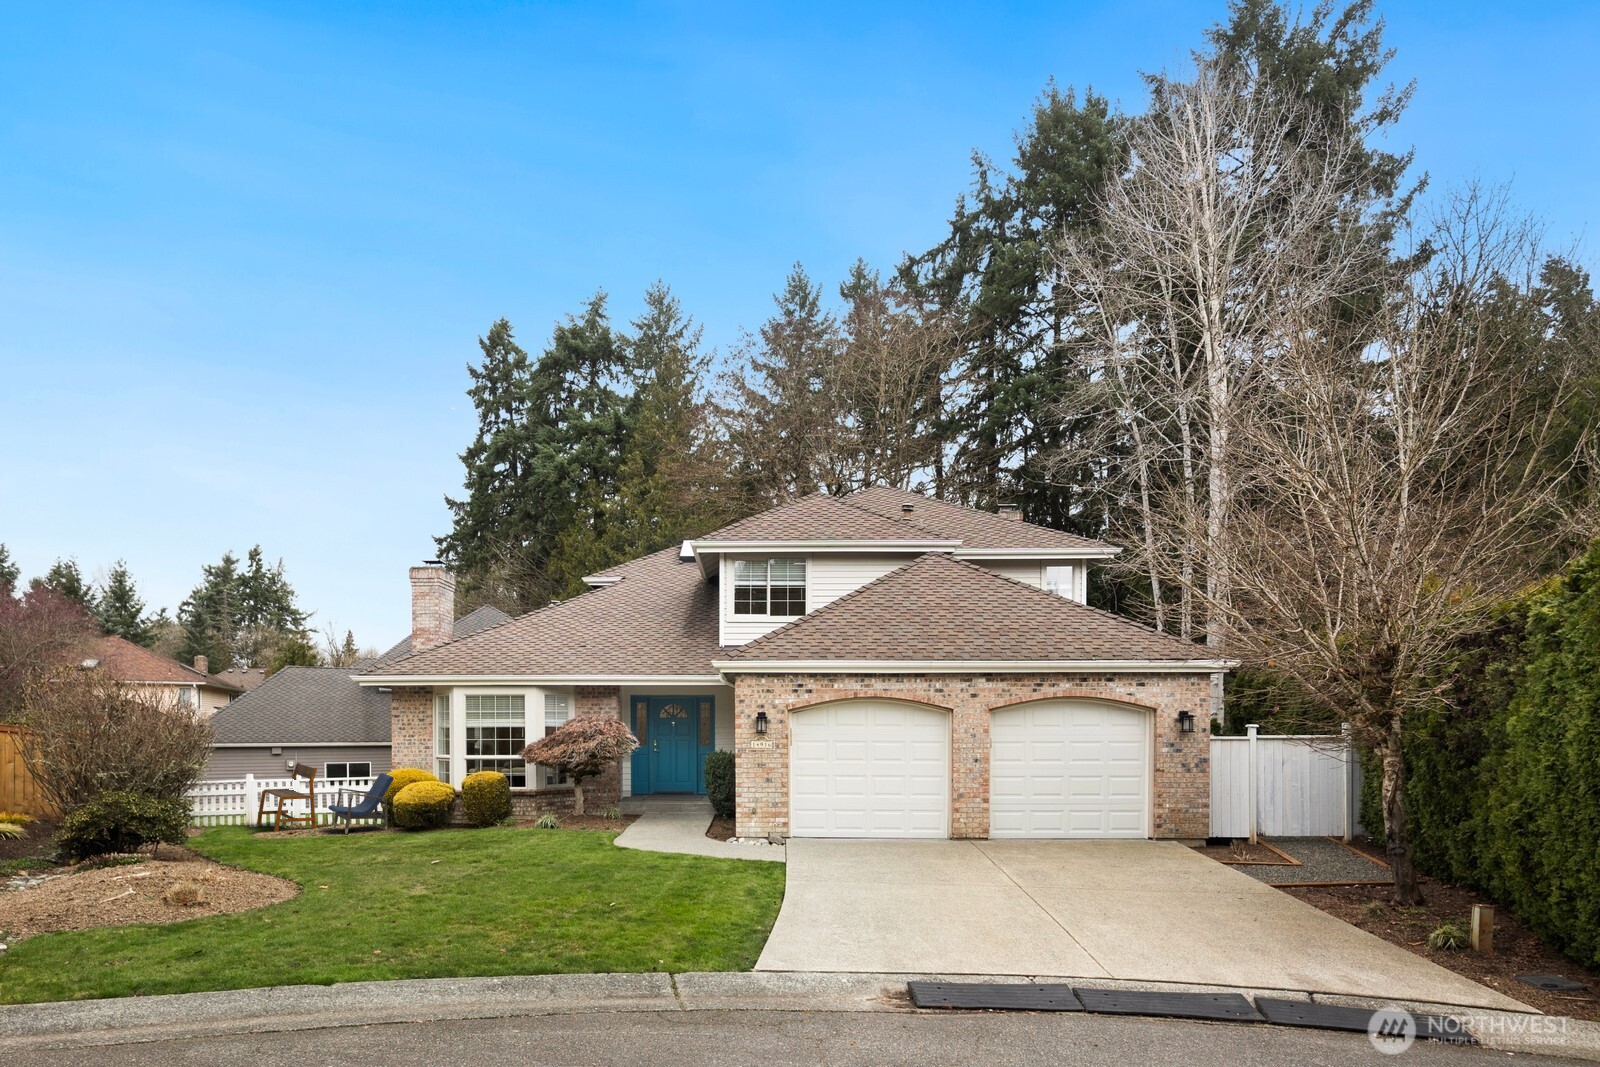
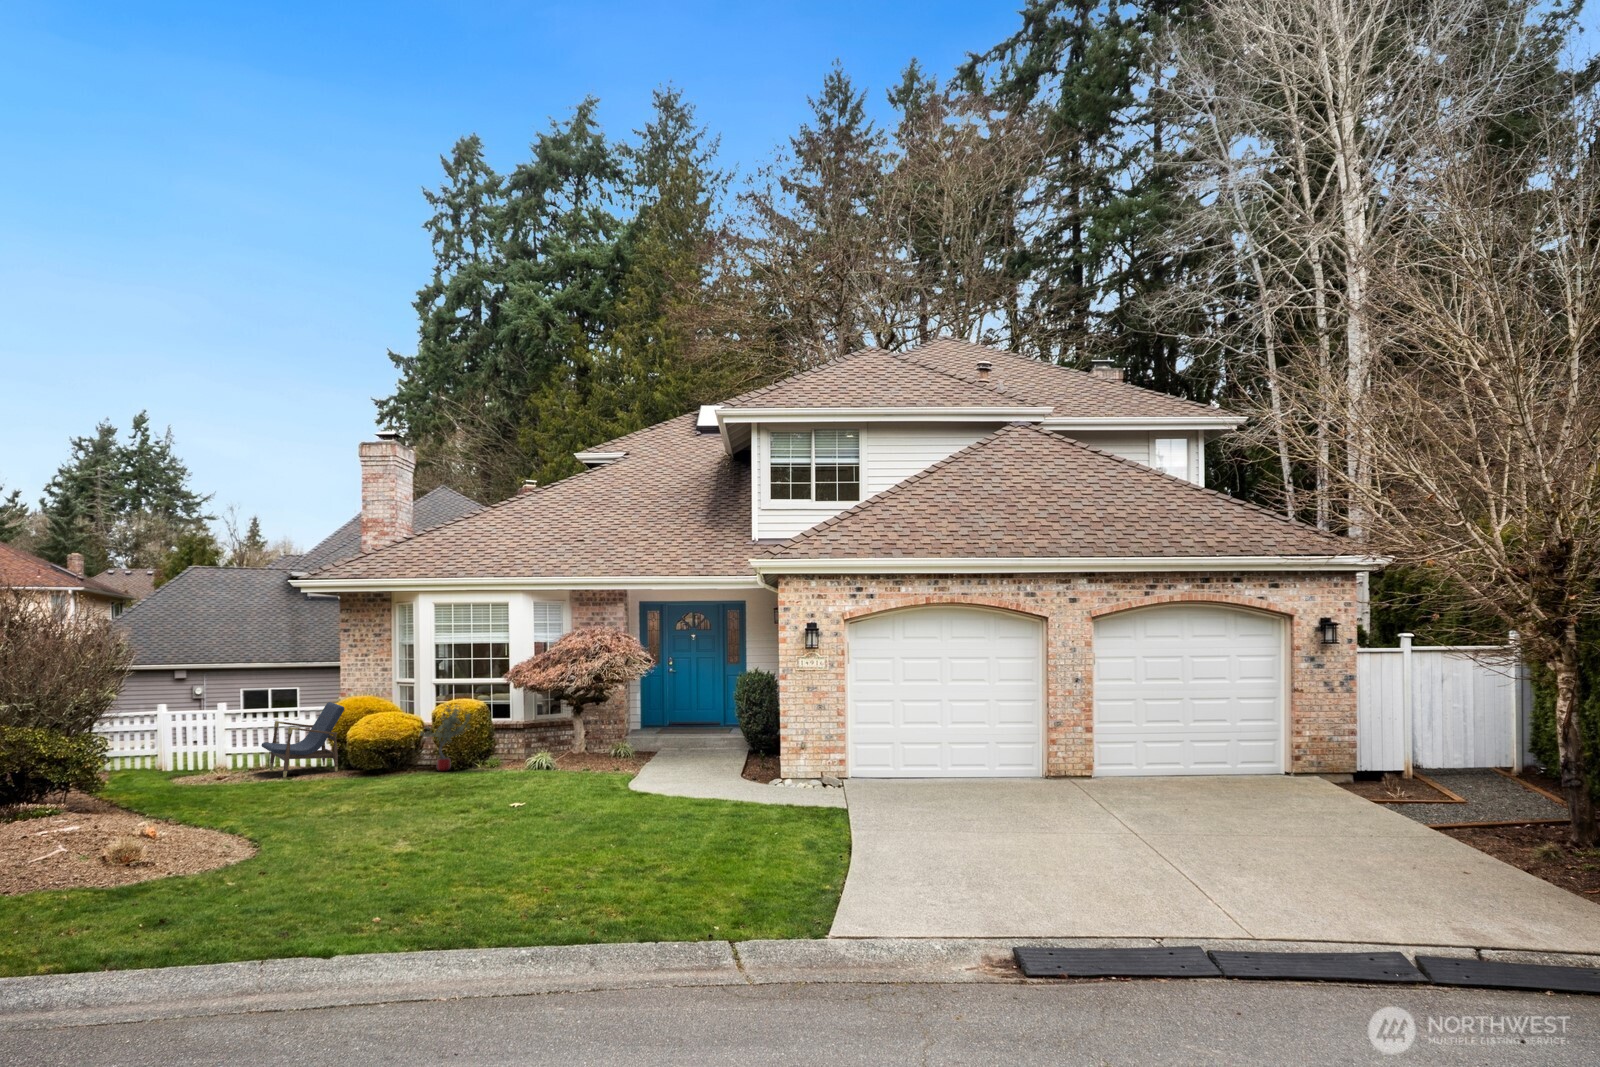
bench: present [257,763,317,832] -> none [172,691,247,778]
potted tree: none [451,776,494,831] -> present [420,705,470,771]

